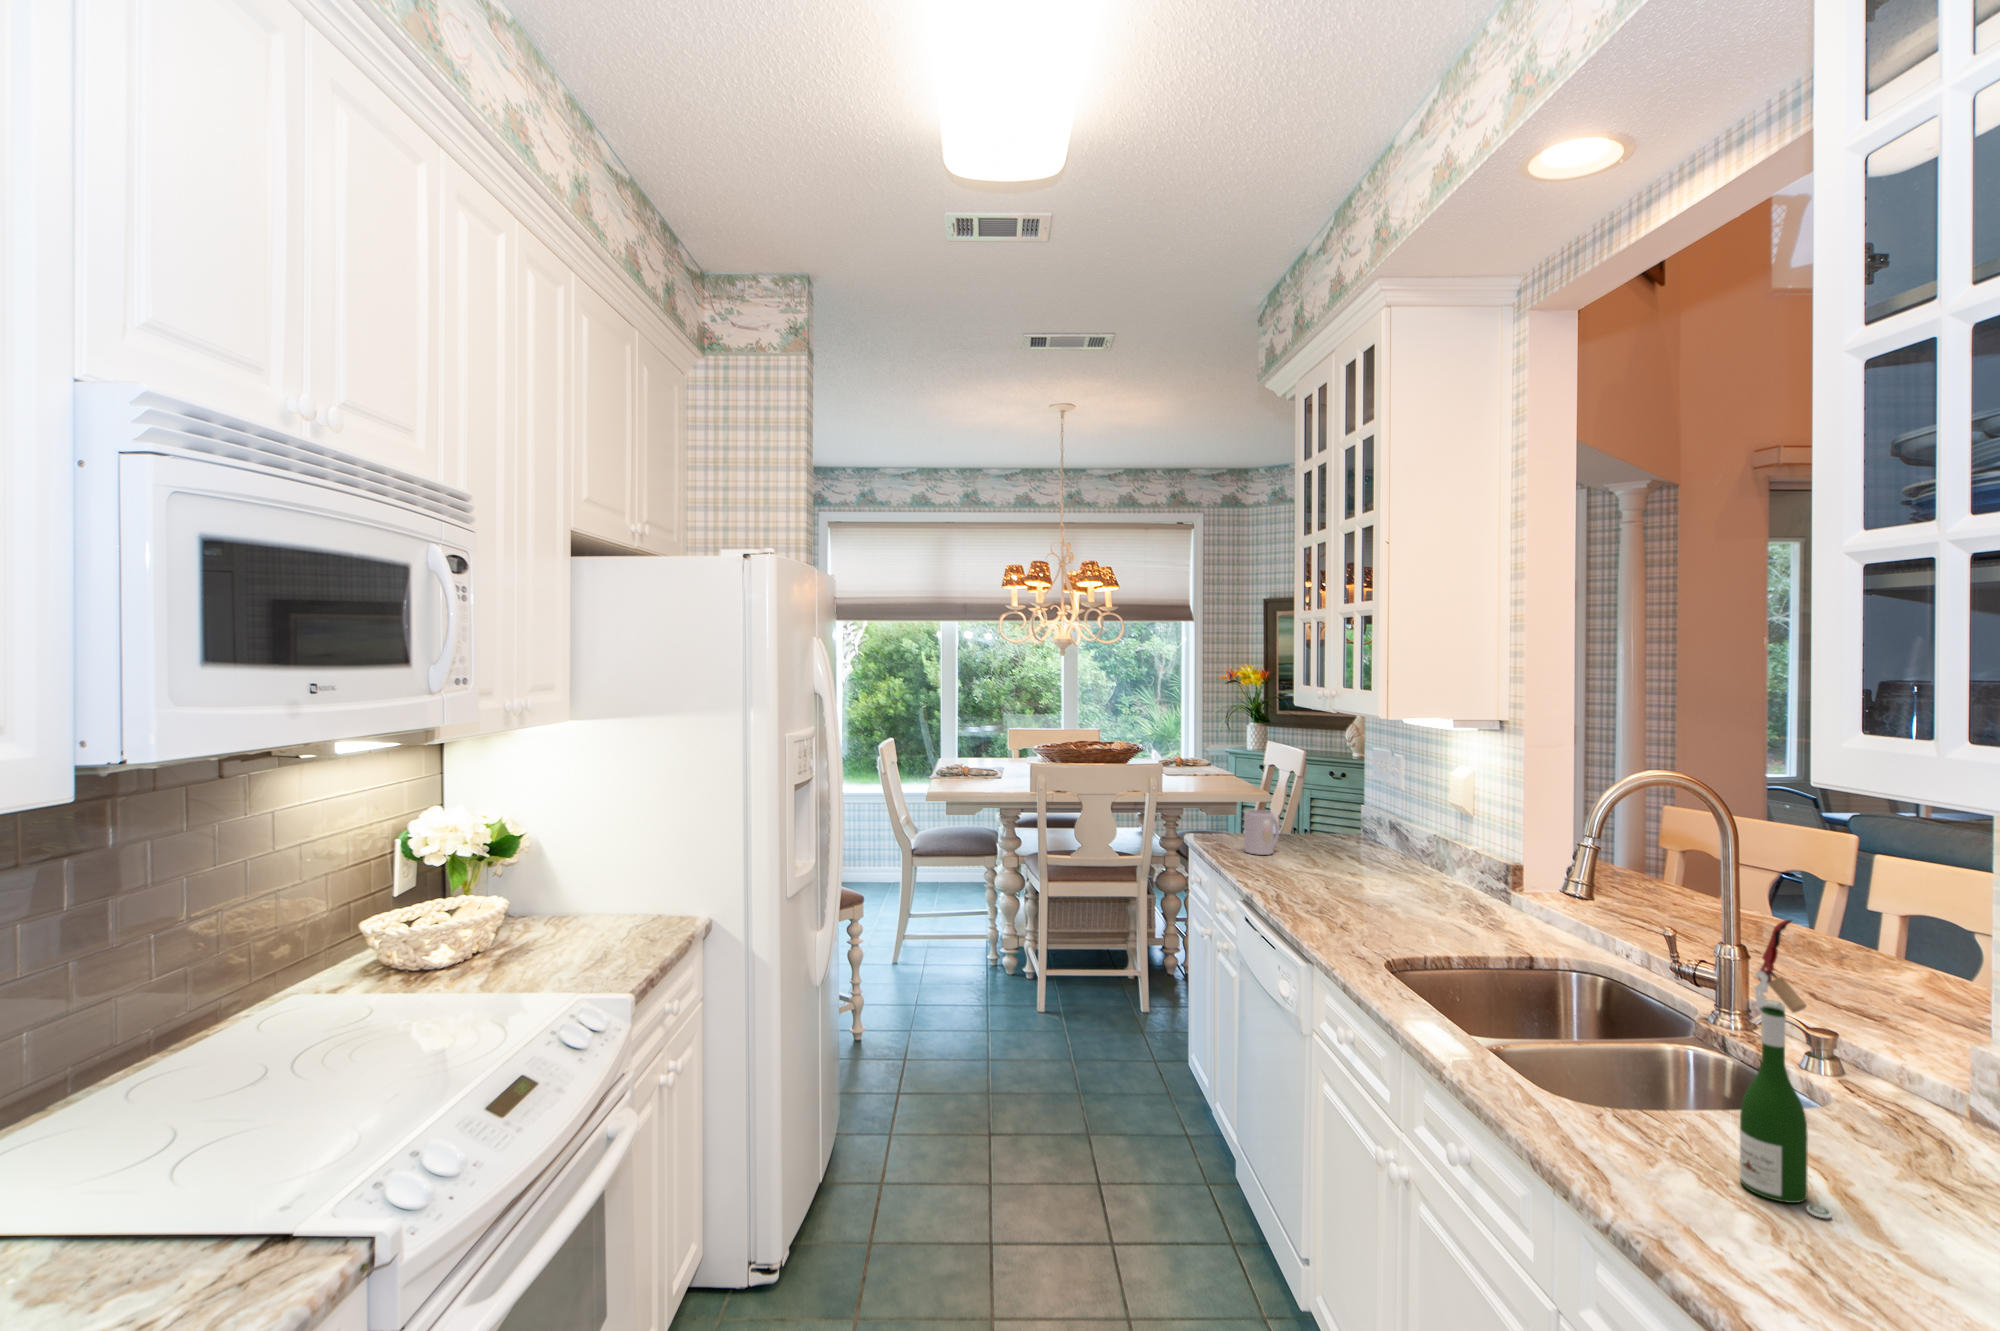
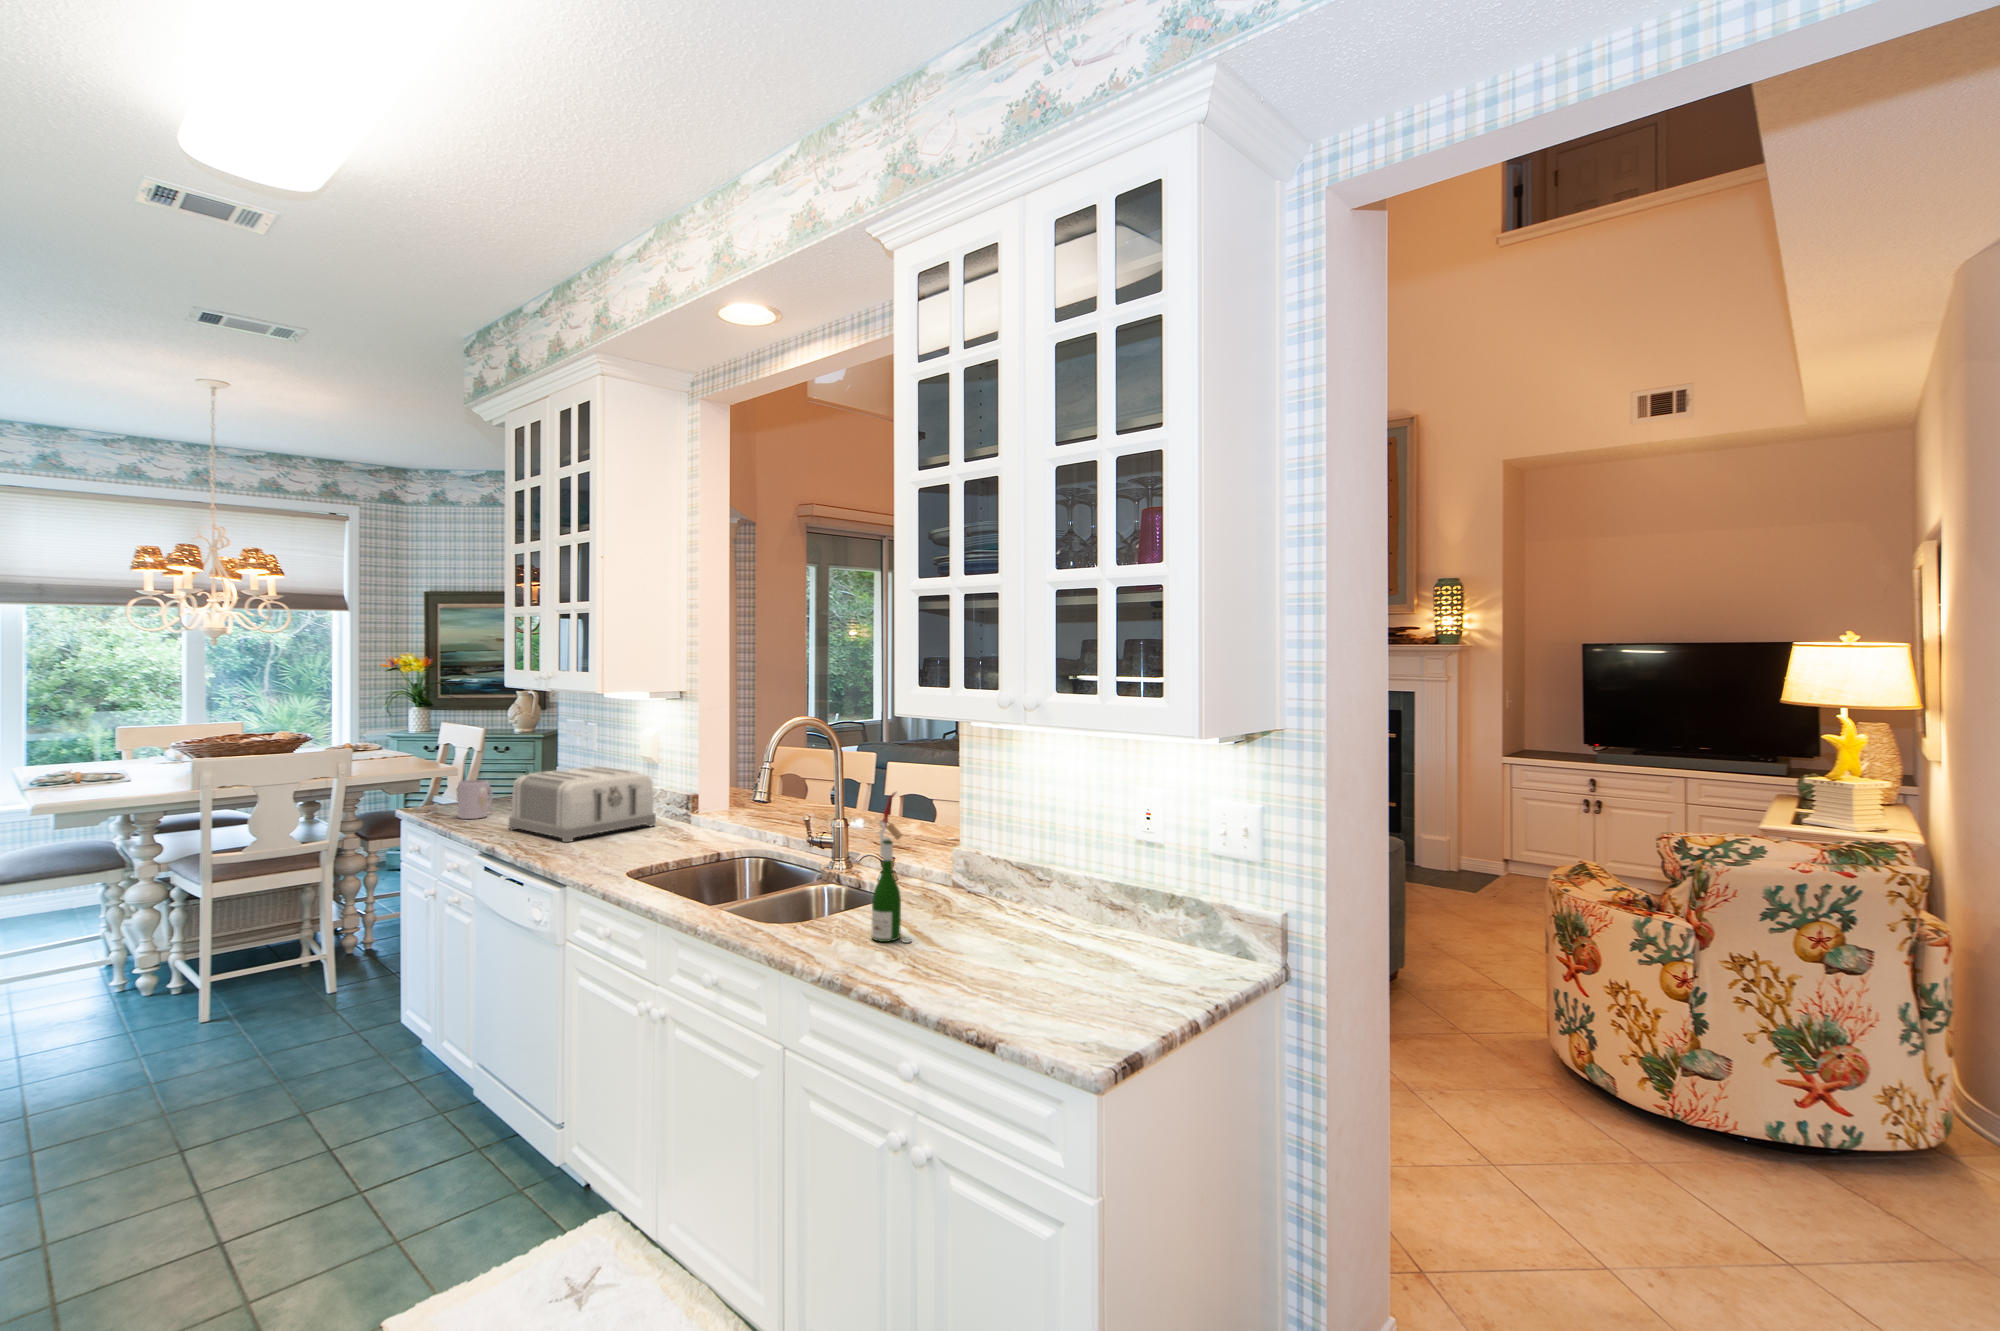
toaster: none [1286,808,1458,901] -> present [509,766,656,842]

